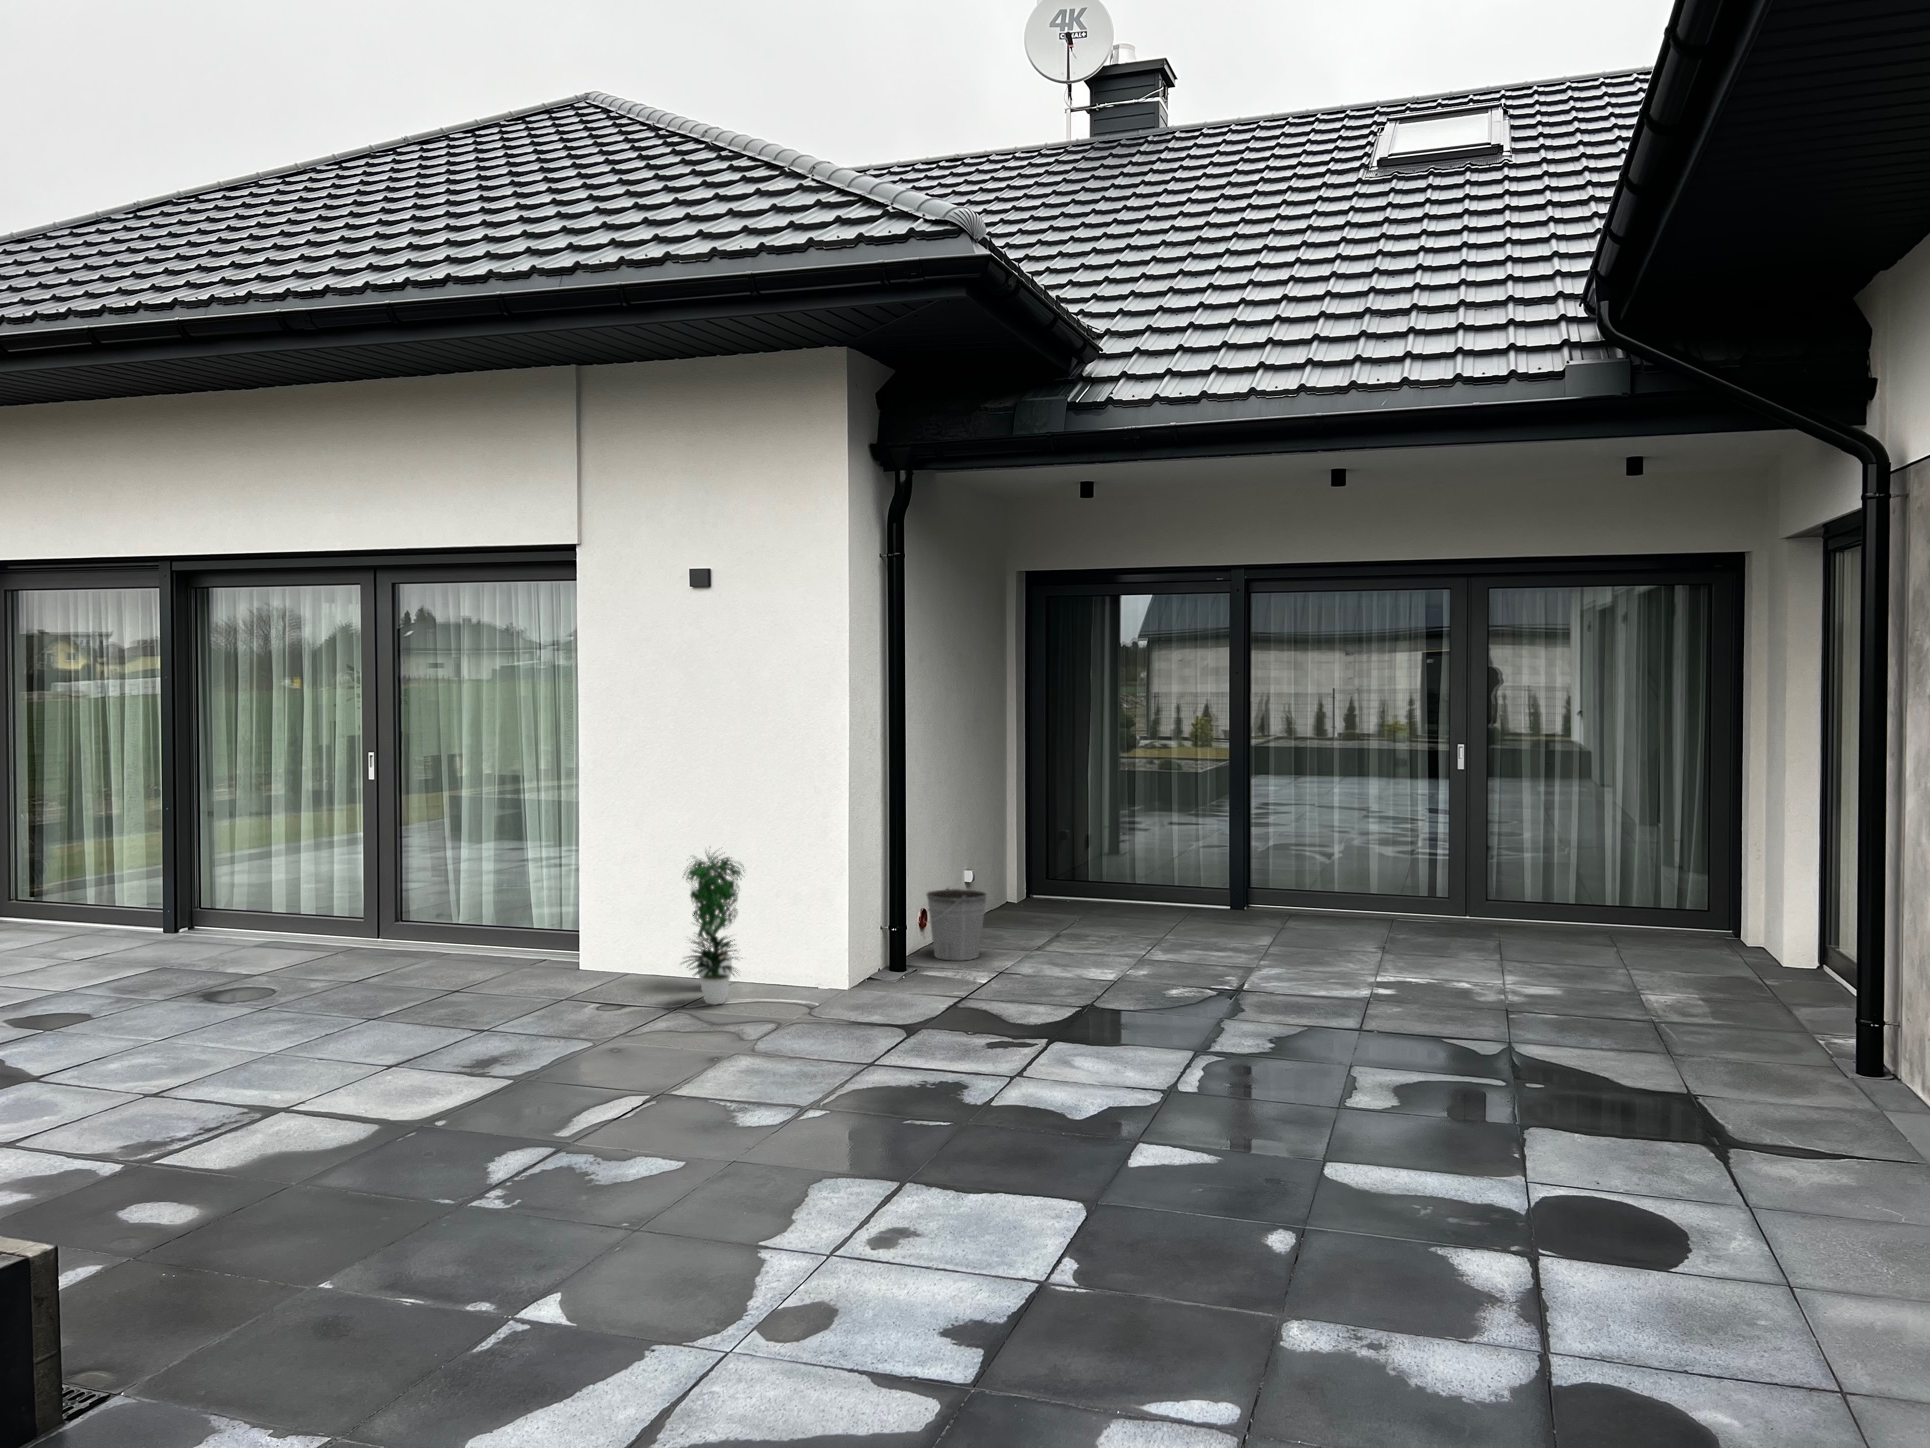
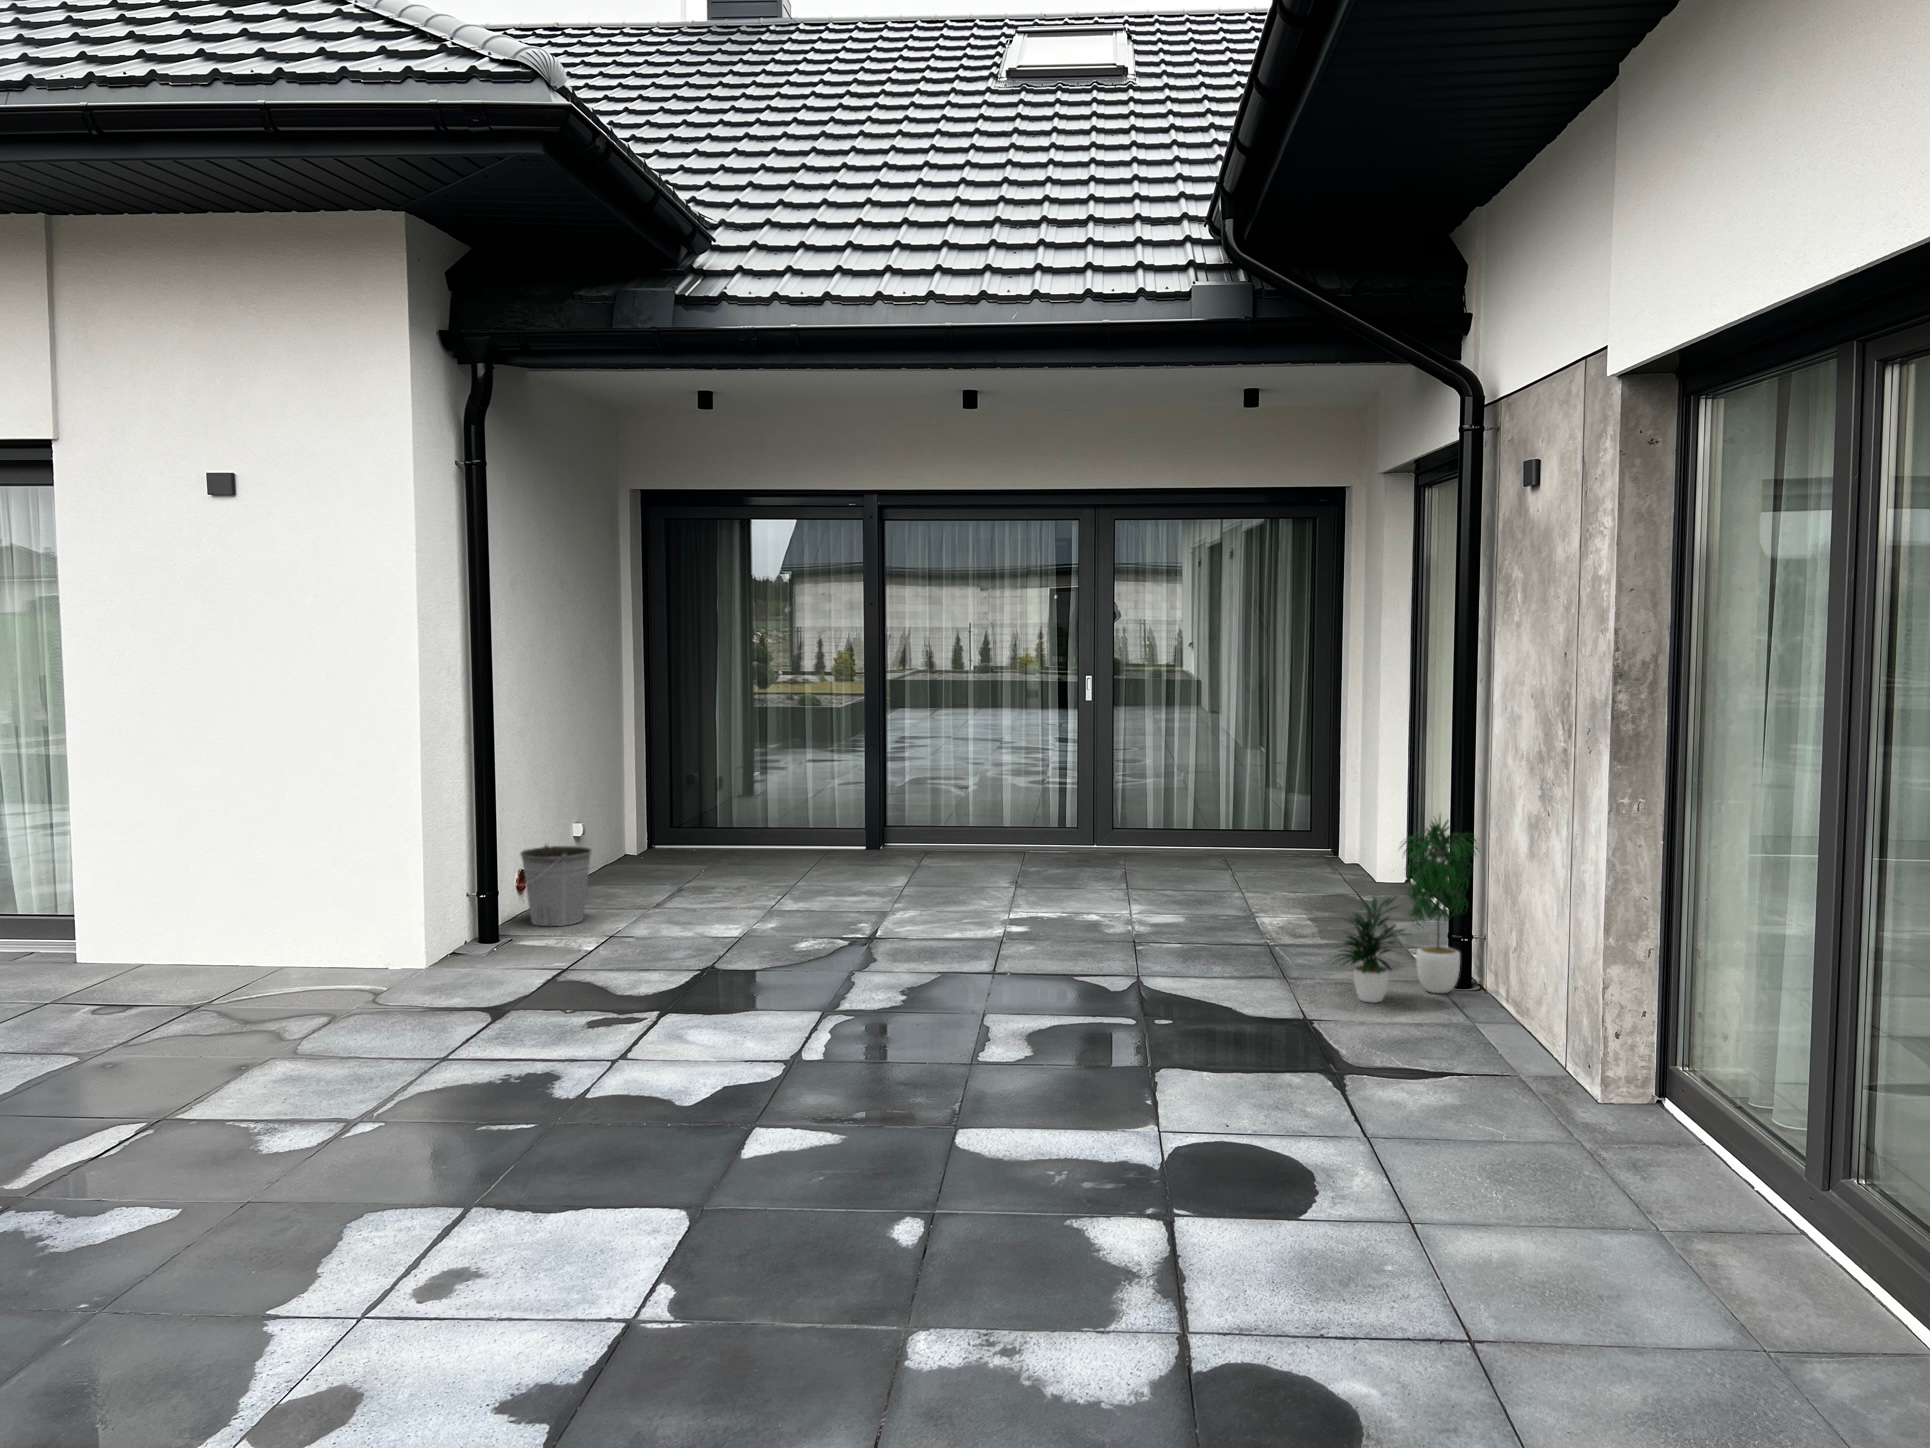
potted plant: present [683,853,744,1005] -> present [1334,813,1480,1003]

